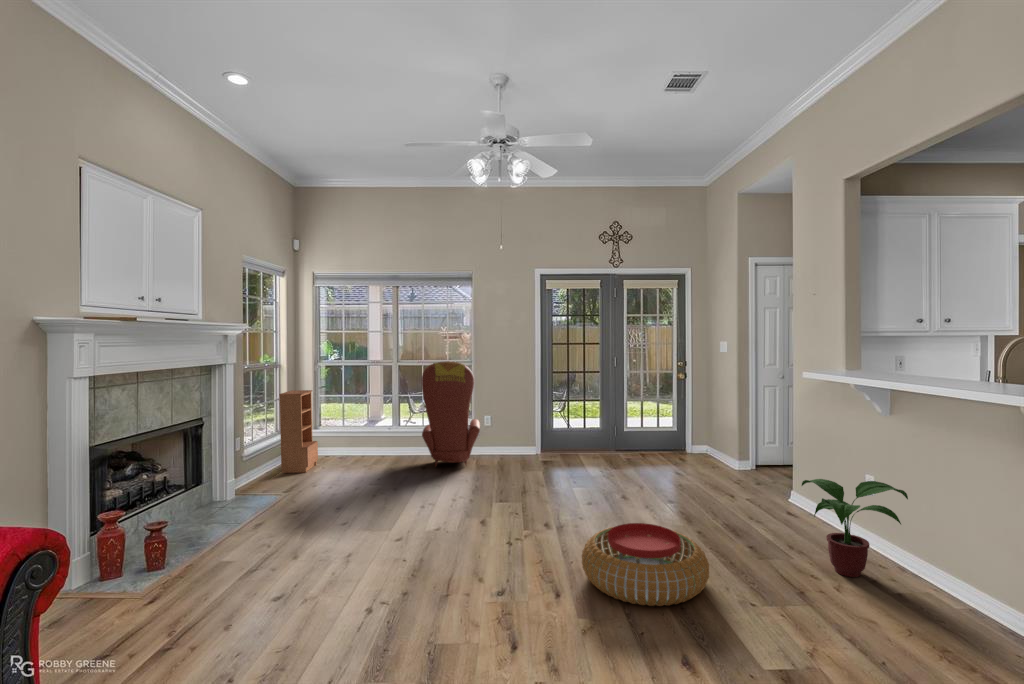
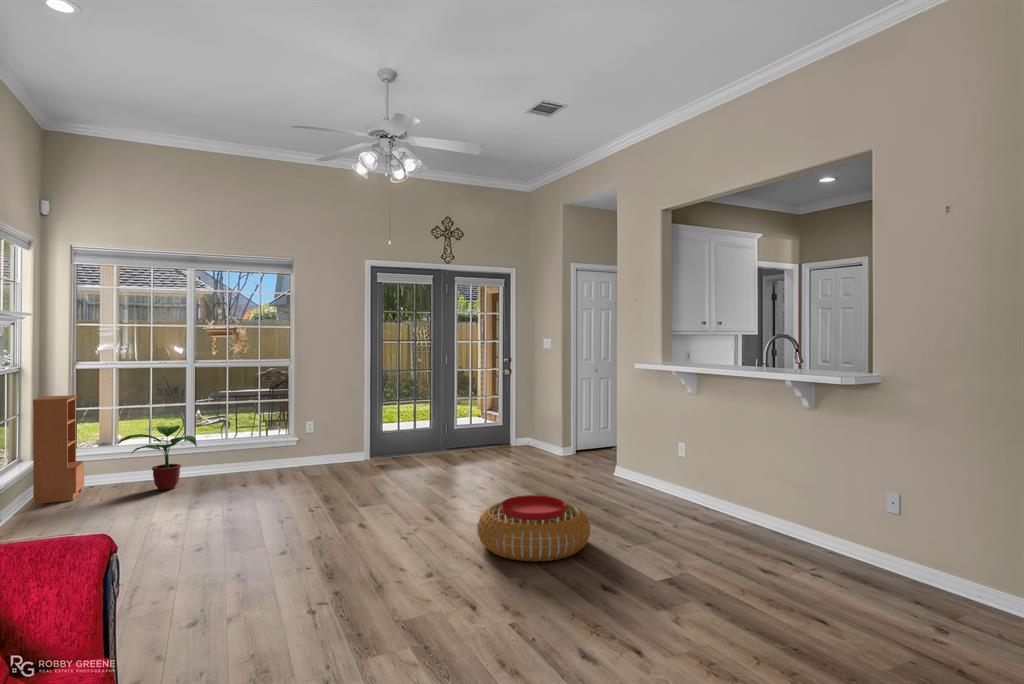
armchair: present [422,362,480,466] -> none [235,357,308,481]
potted plant: present [802,479,908,577] -> present [117,425,197,490]

